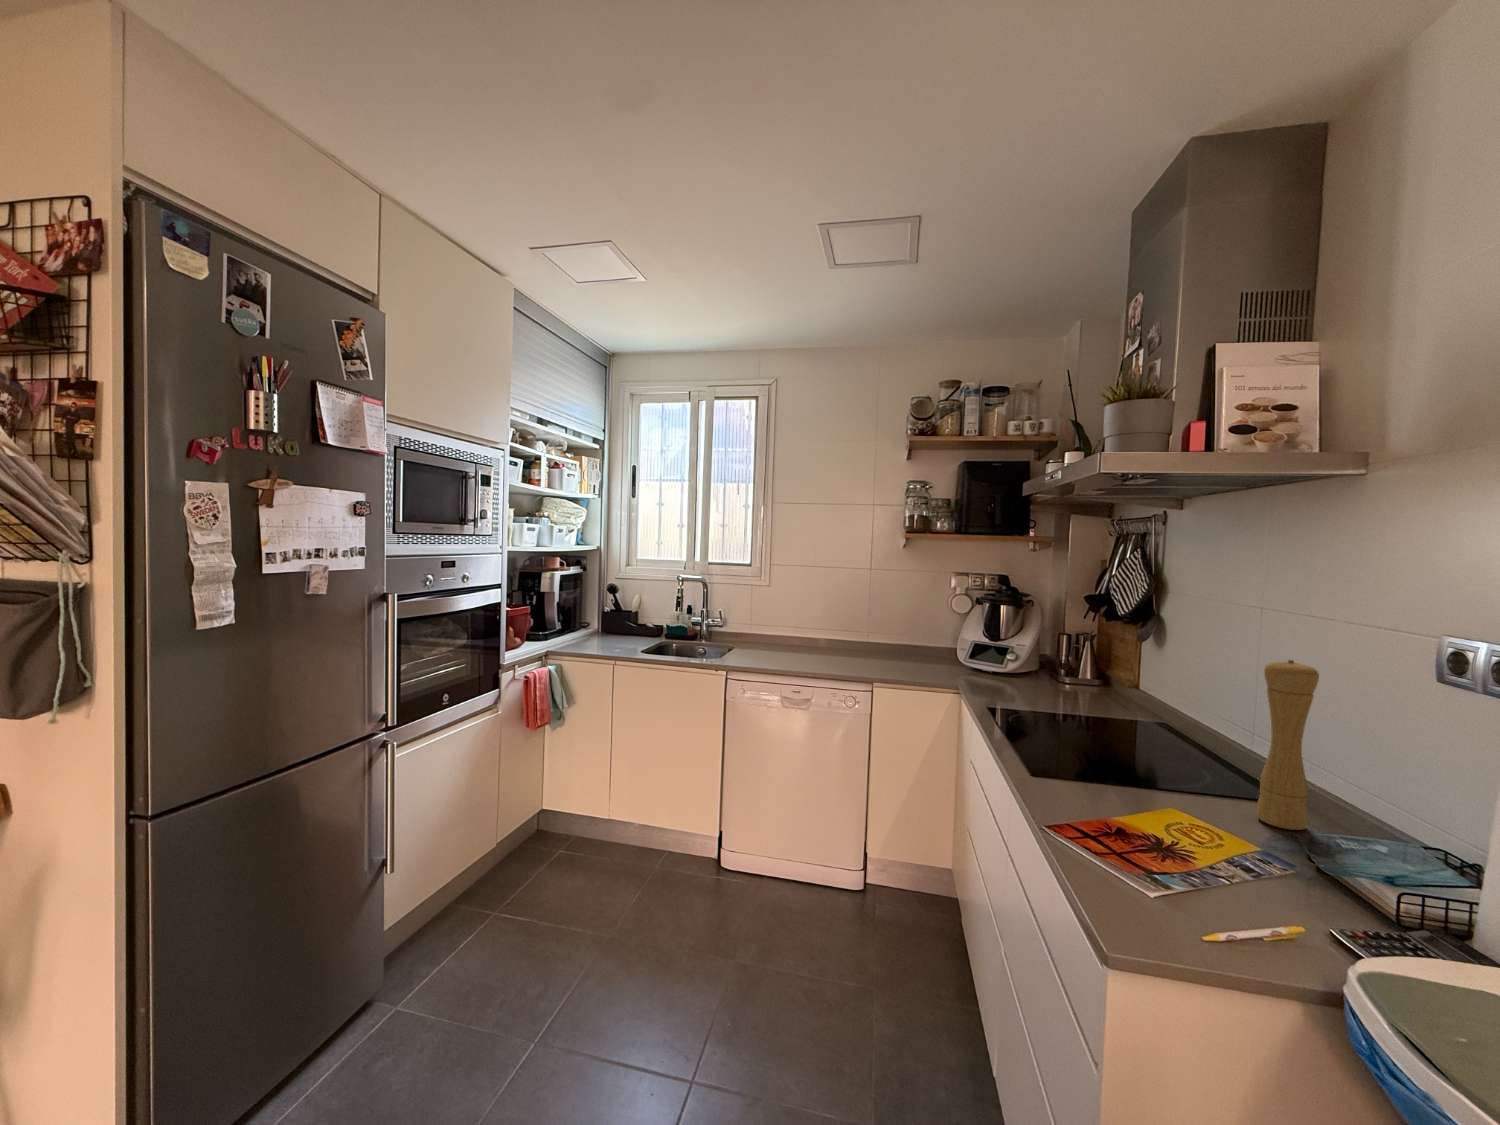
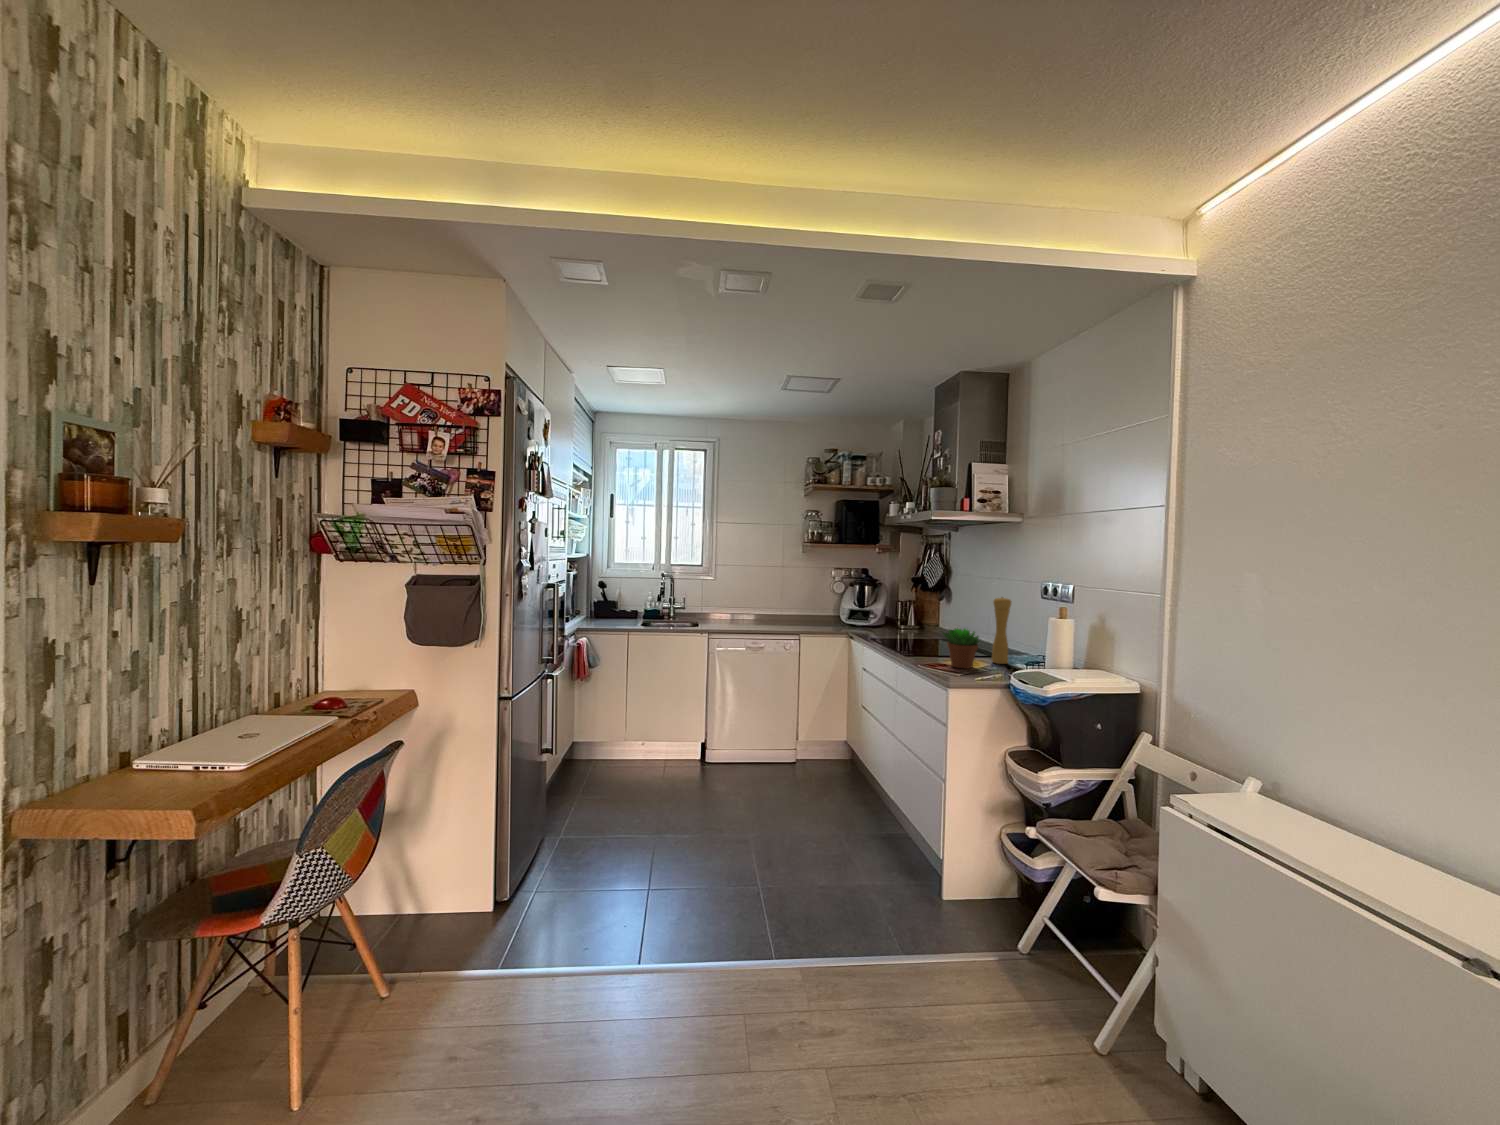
succulent plant: none [1118,729,1230,842] -> present [942,629,979,668]

